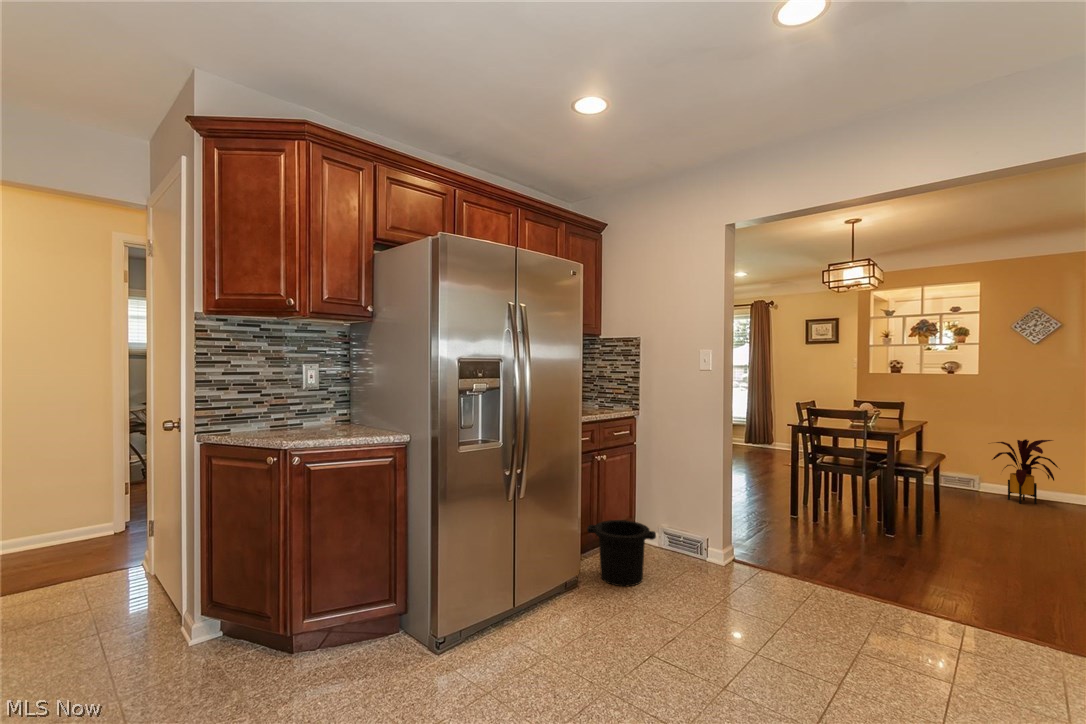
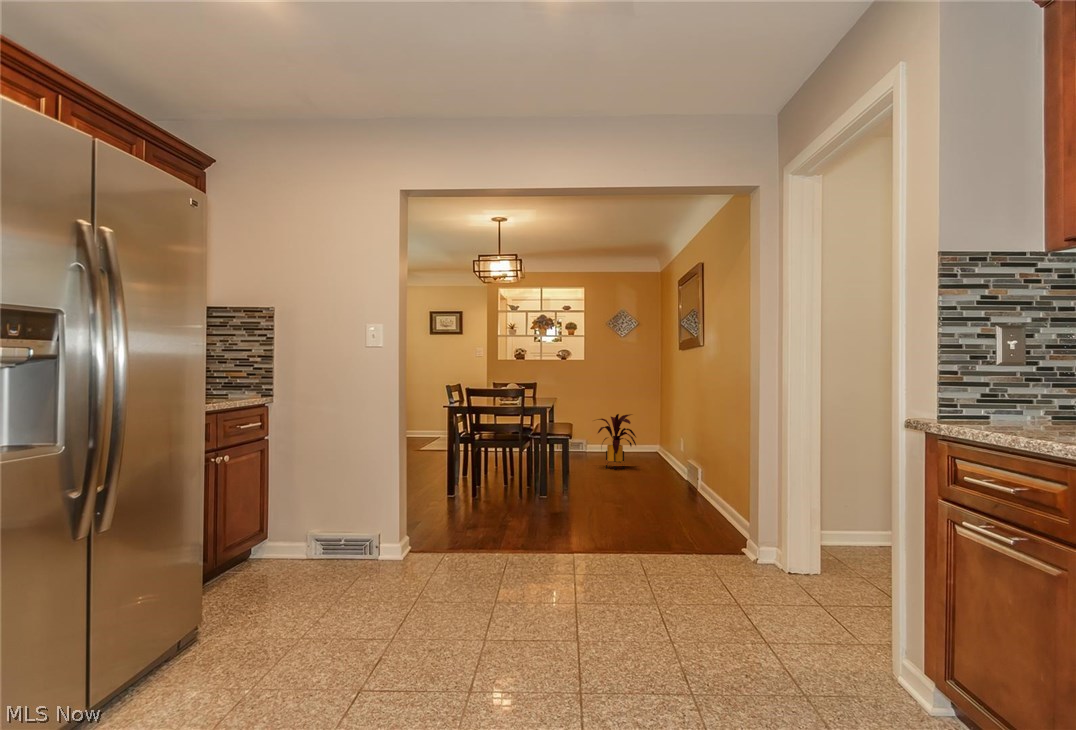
trash can: present [587,520,656,586] -> none [210,521,325,618]

